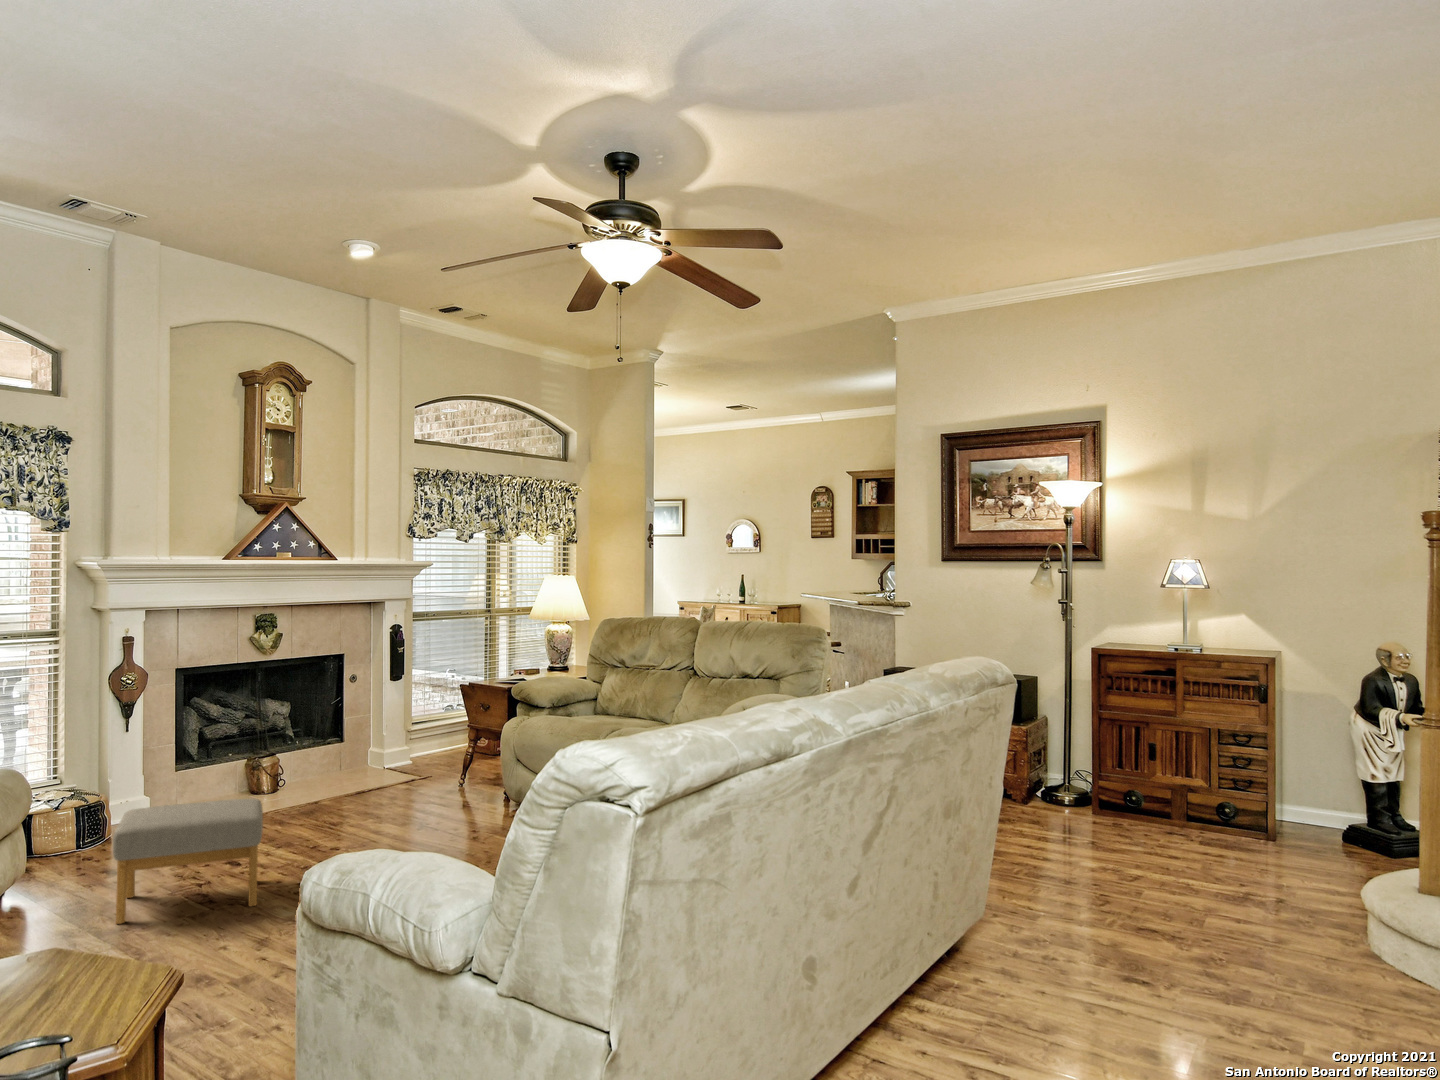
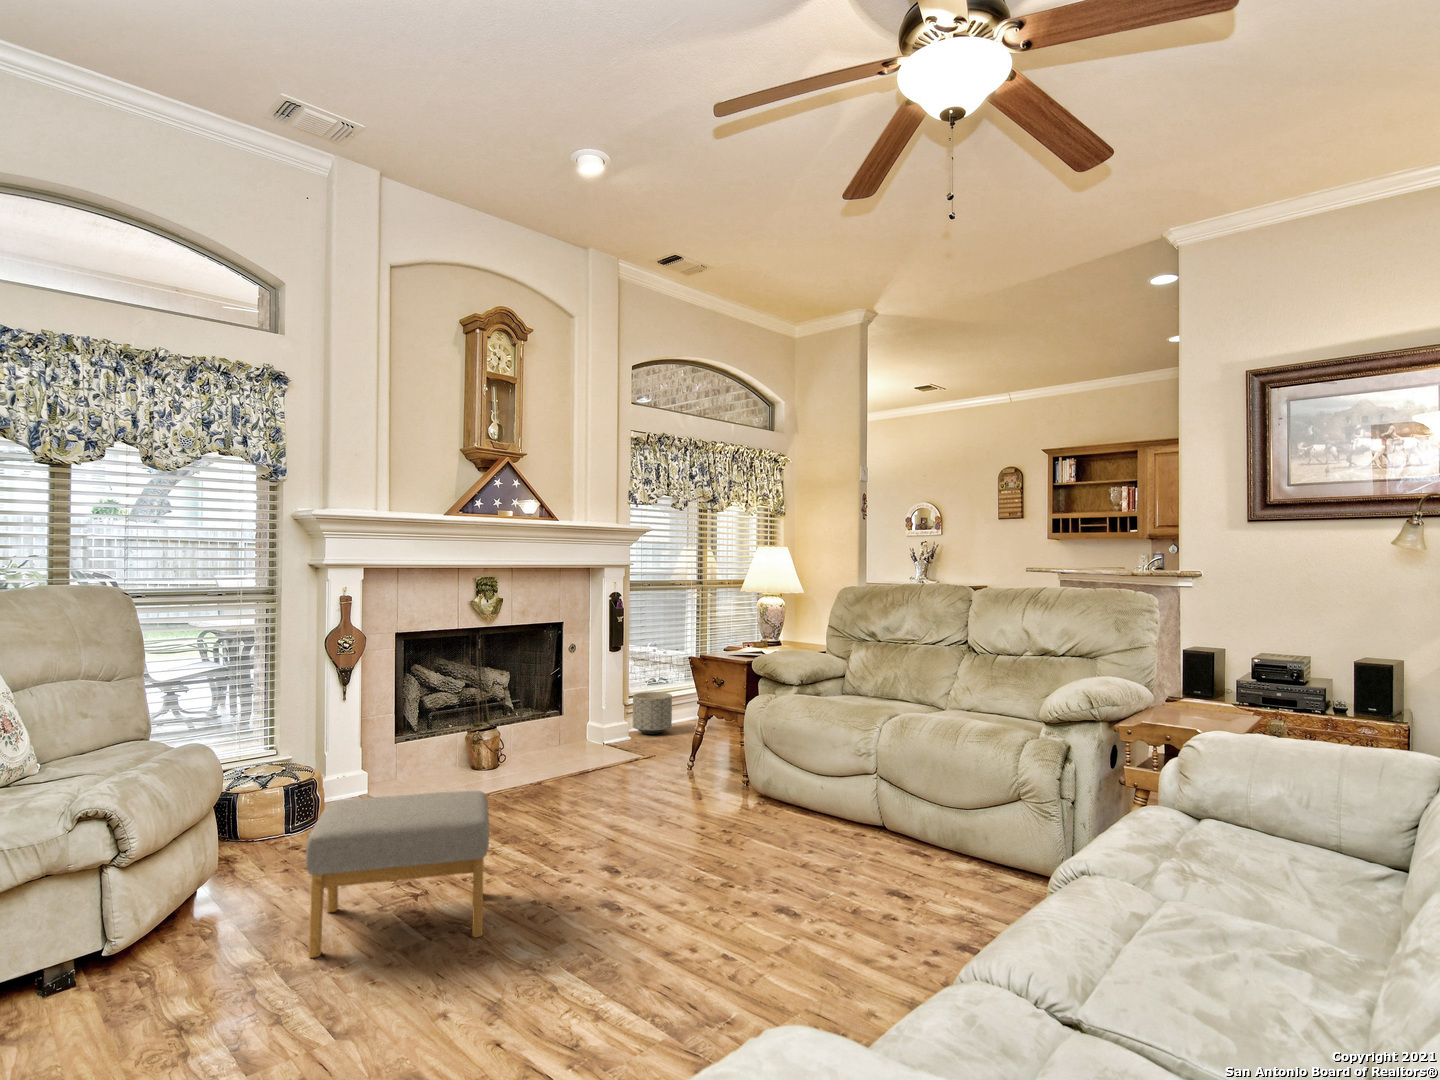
planter: none [415,719,454,759] -> present [633,692,672,734]

